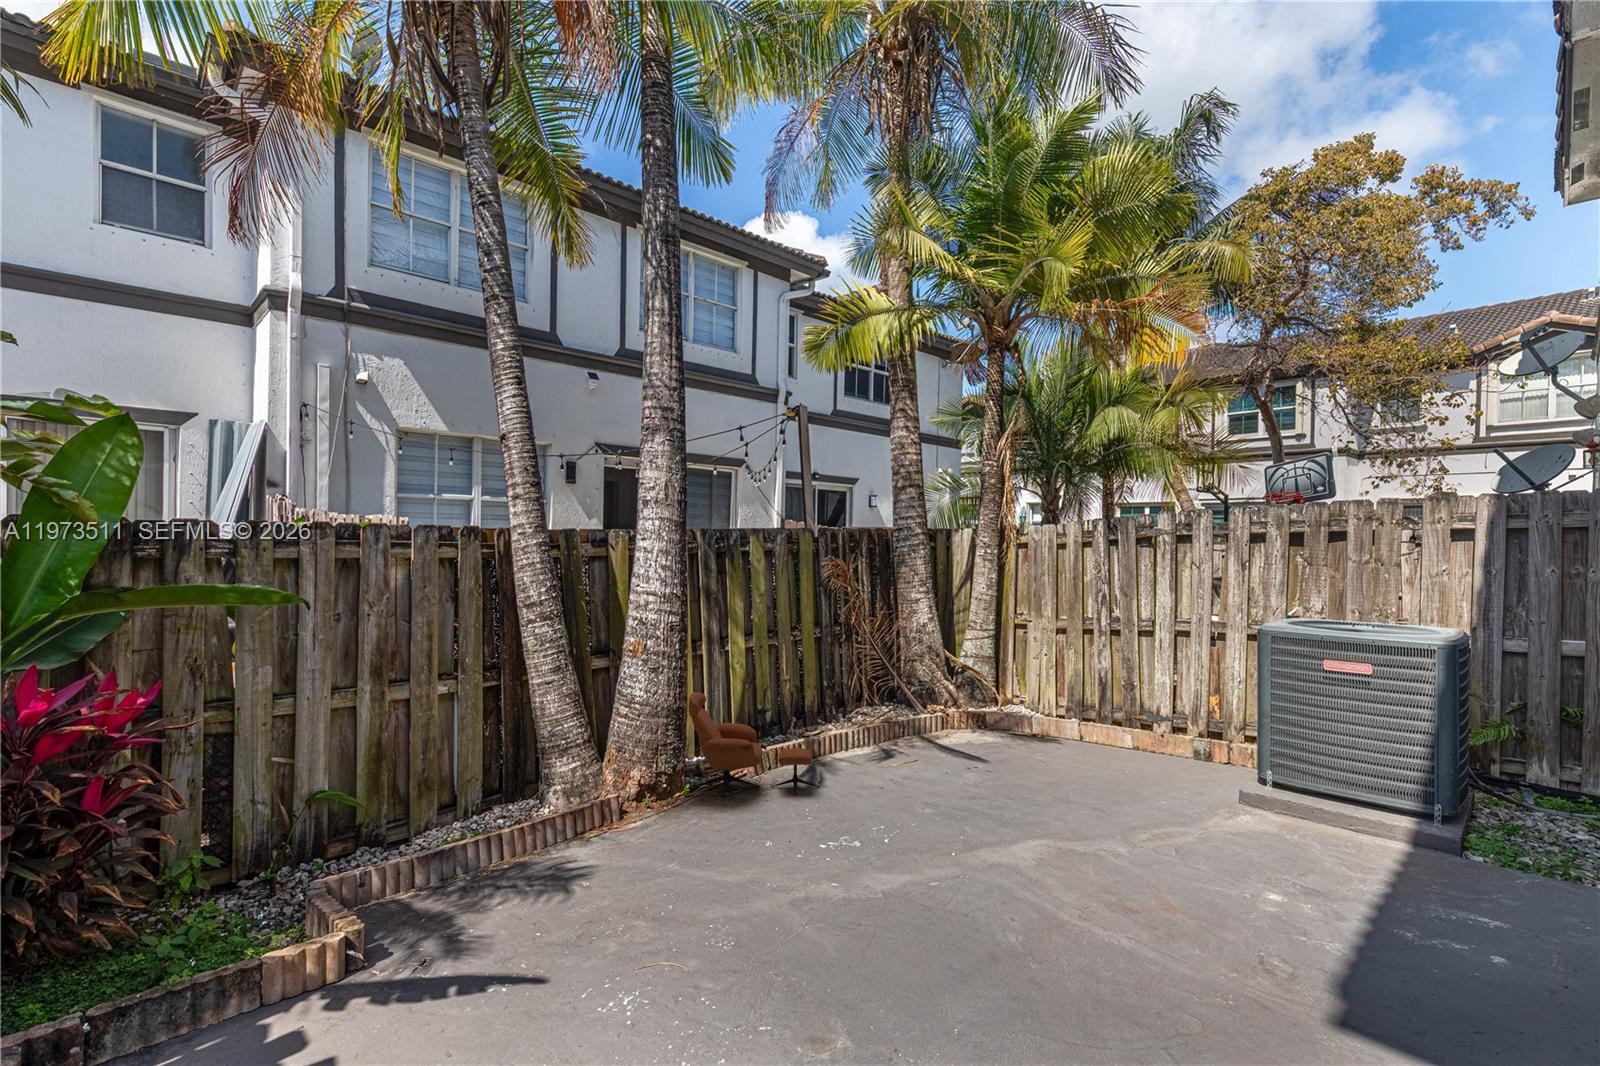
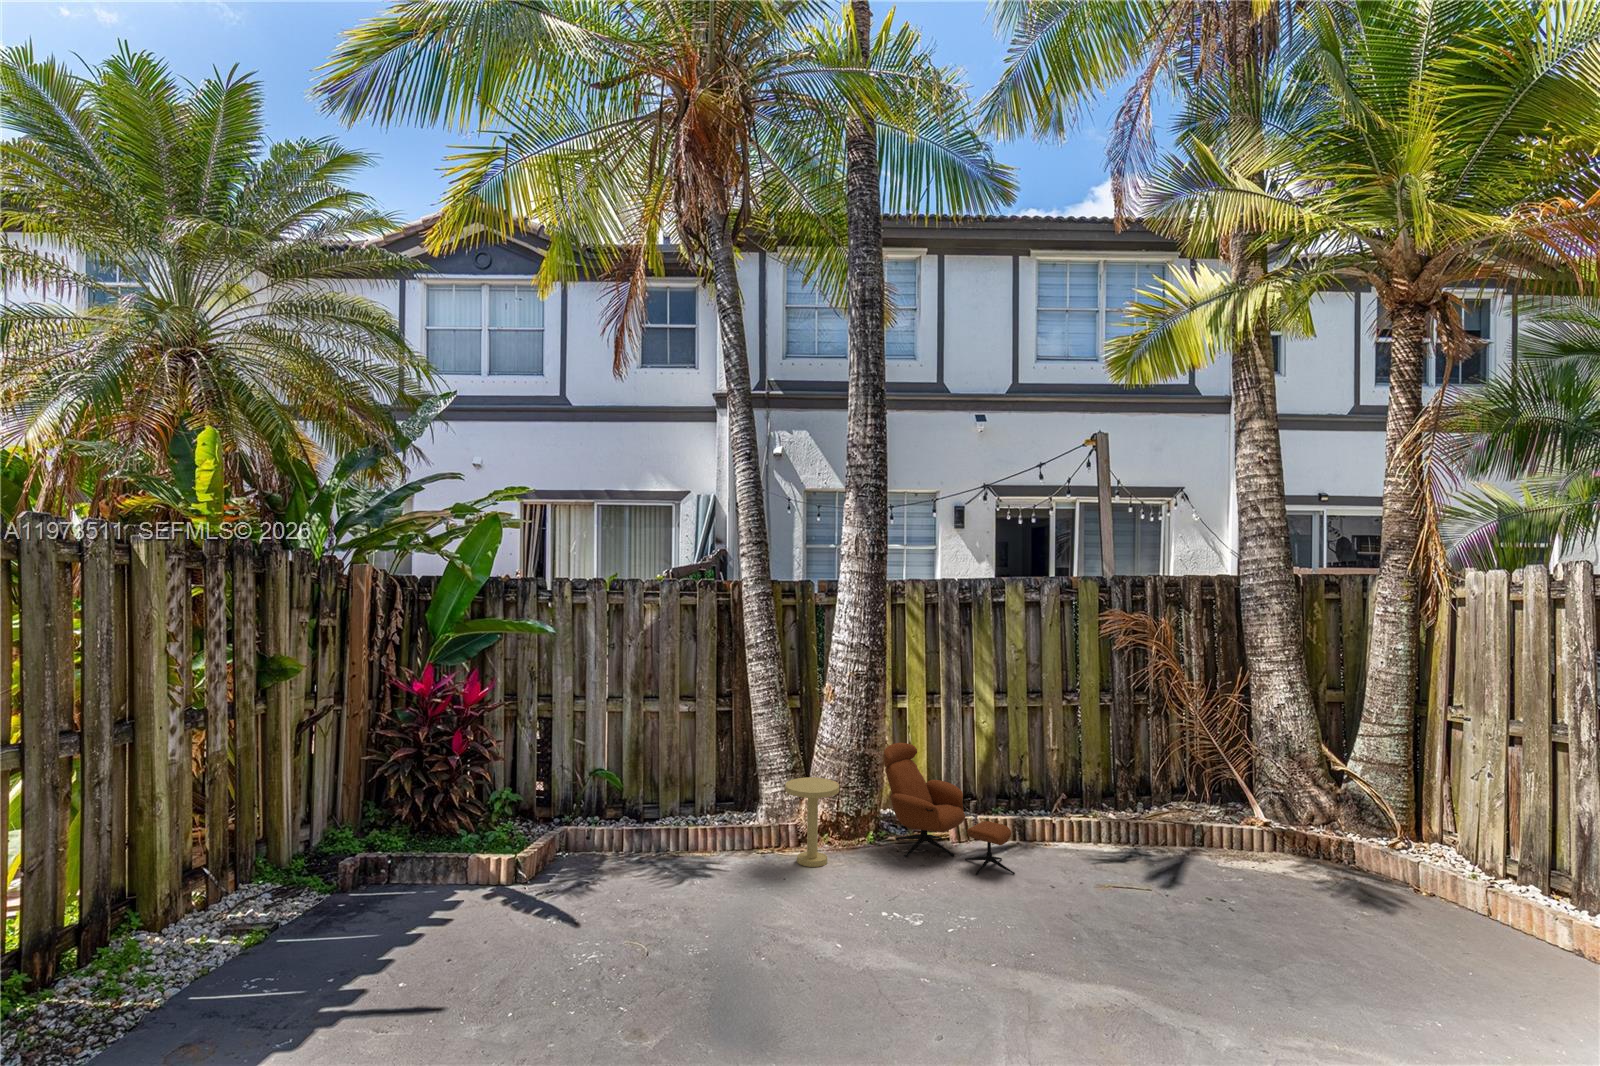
side table: none [621,737,679,829] -> present [786,777,839,867]

